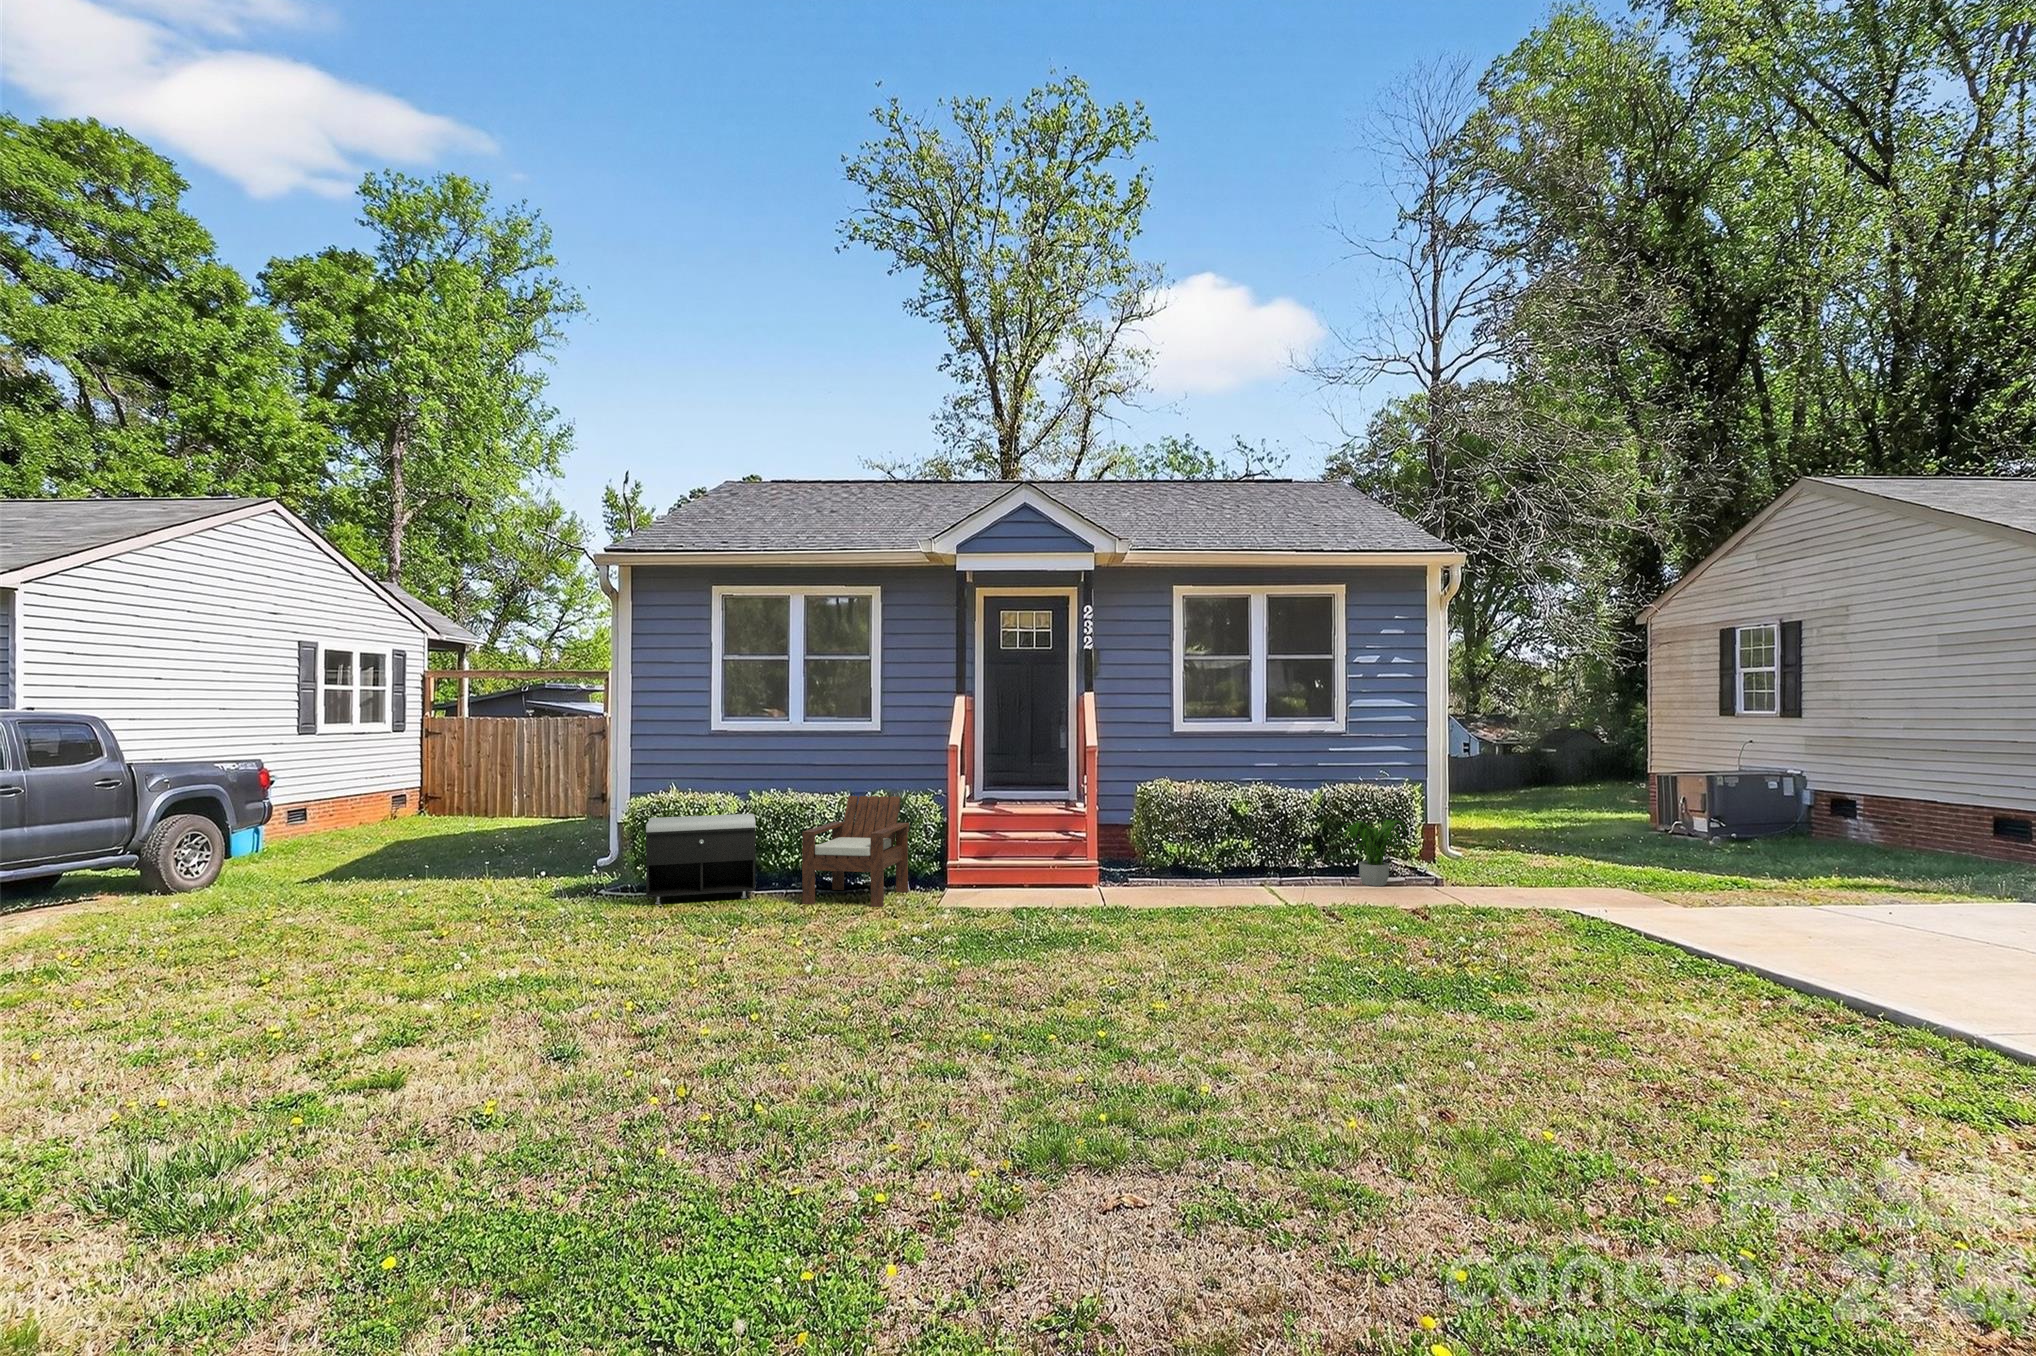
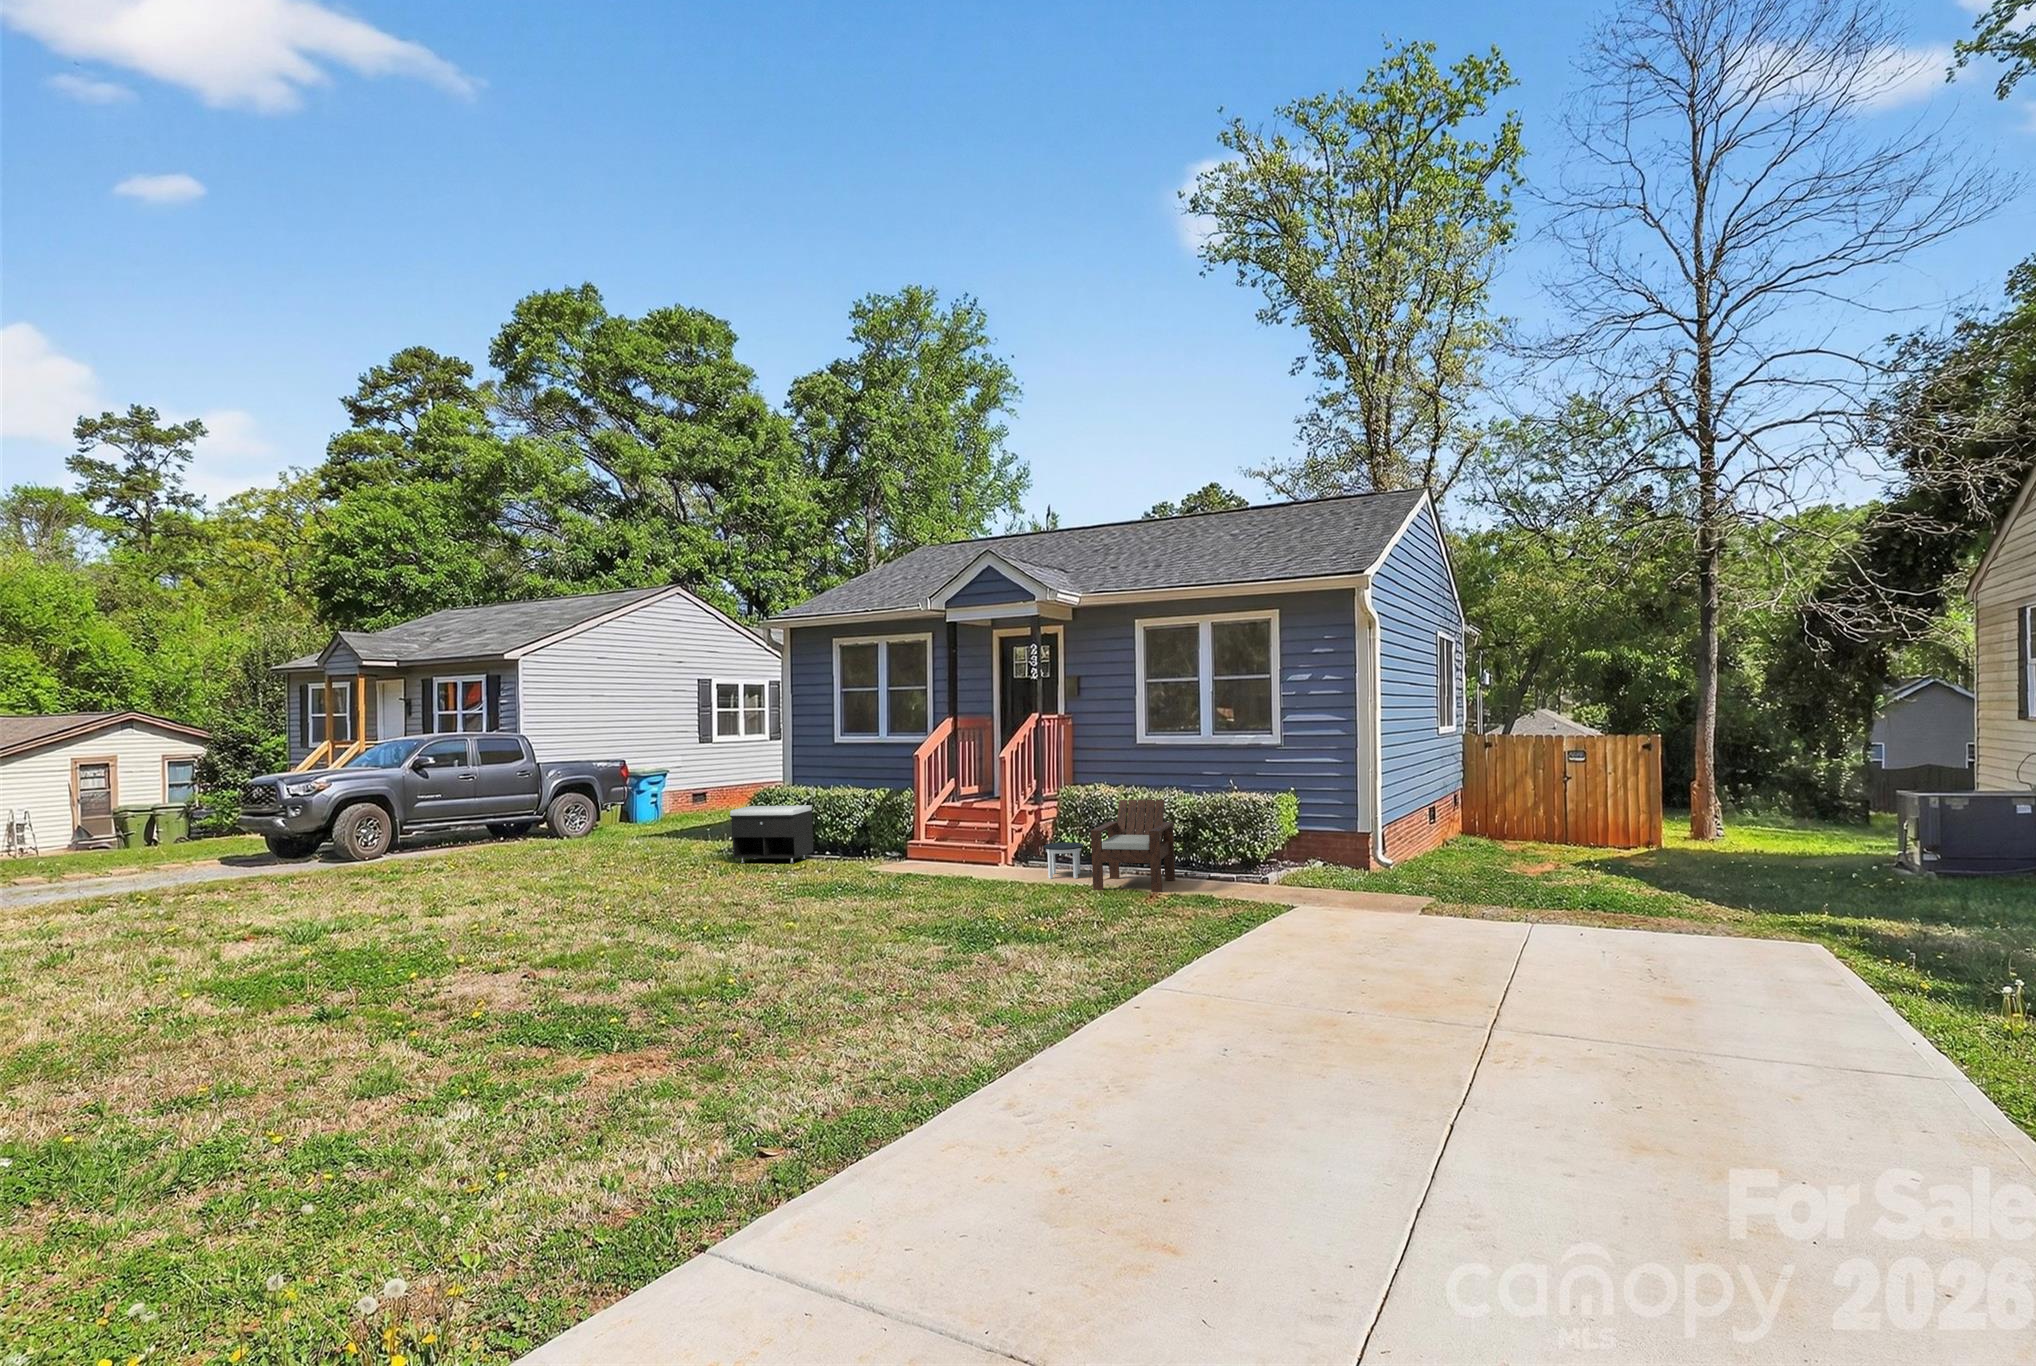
chair: present [802,796,909,907] -> present [1091,800,1175,892]
potted plant: present [1339,819,1407,886] -> none [1198,829,1269,890]
round table: none [1140,845,1188,890] -> present [1044,842,1083,879]

